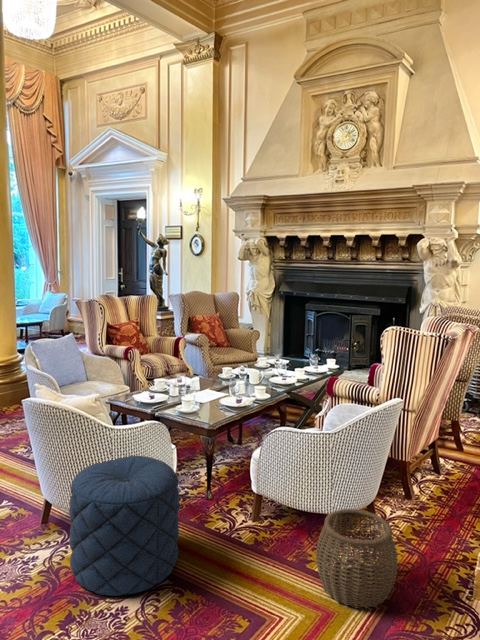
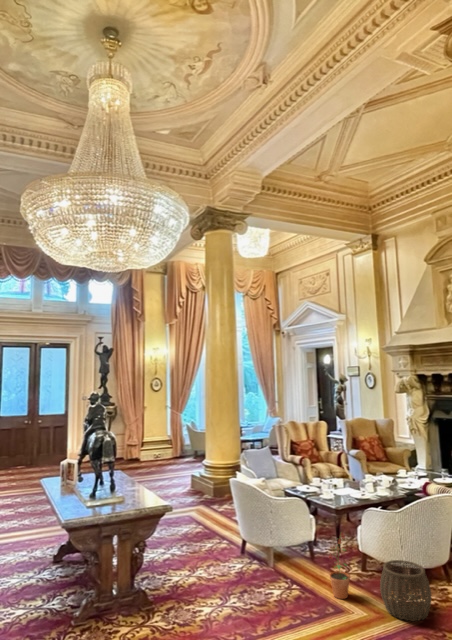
pouf: present [69,456,179,596] -> none [249,514,307,589]
potted plant: none [224,477,263,589] -> present [329,532,350,599]

